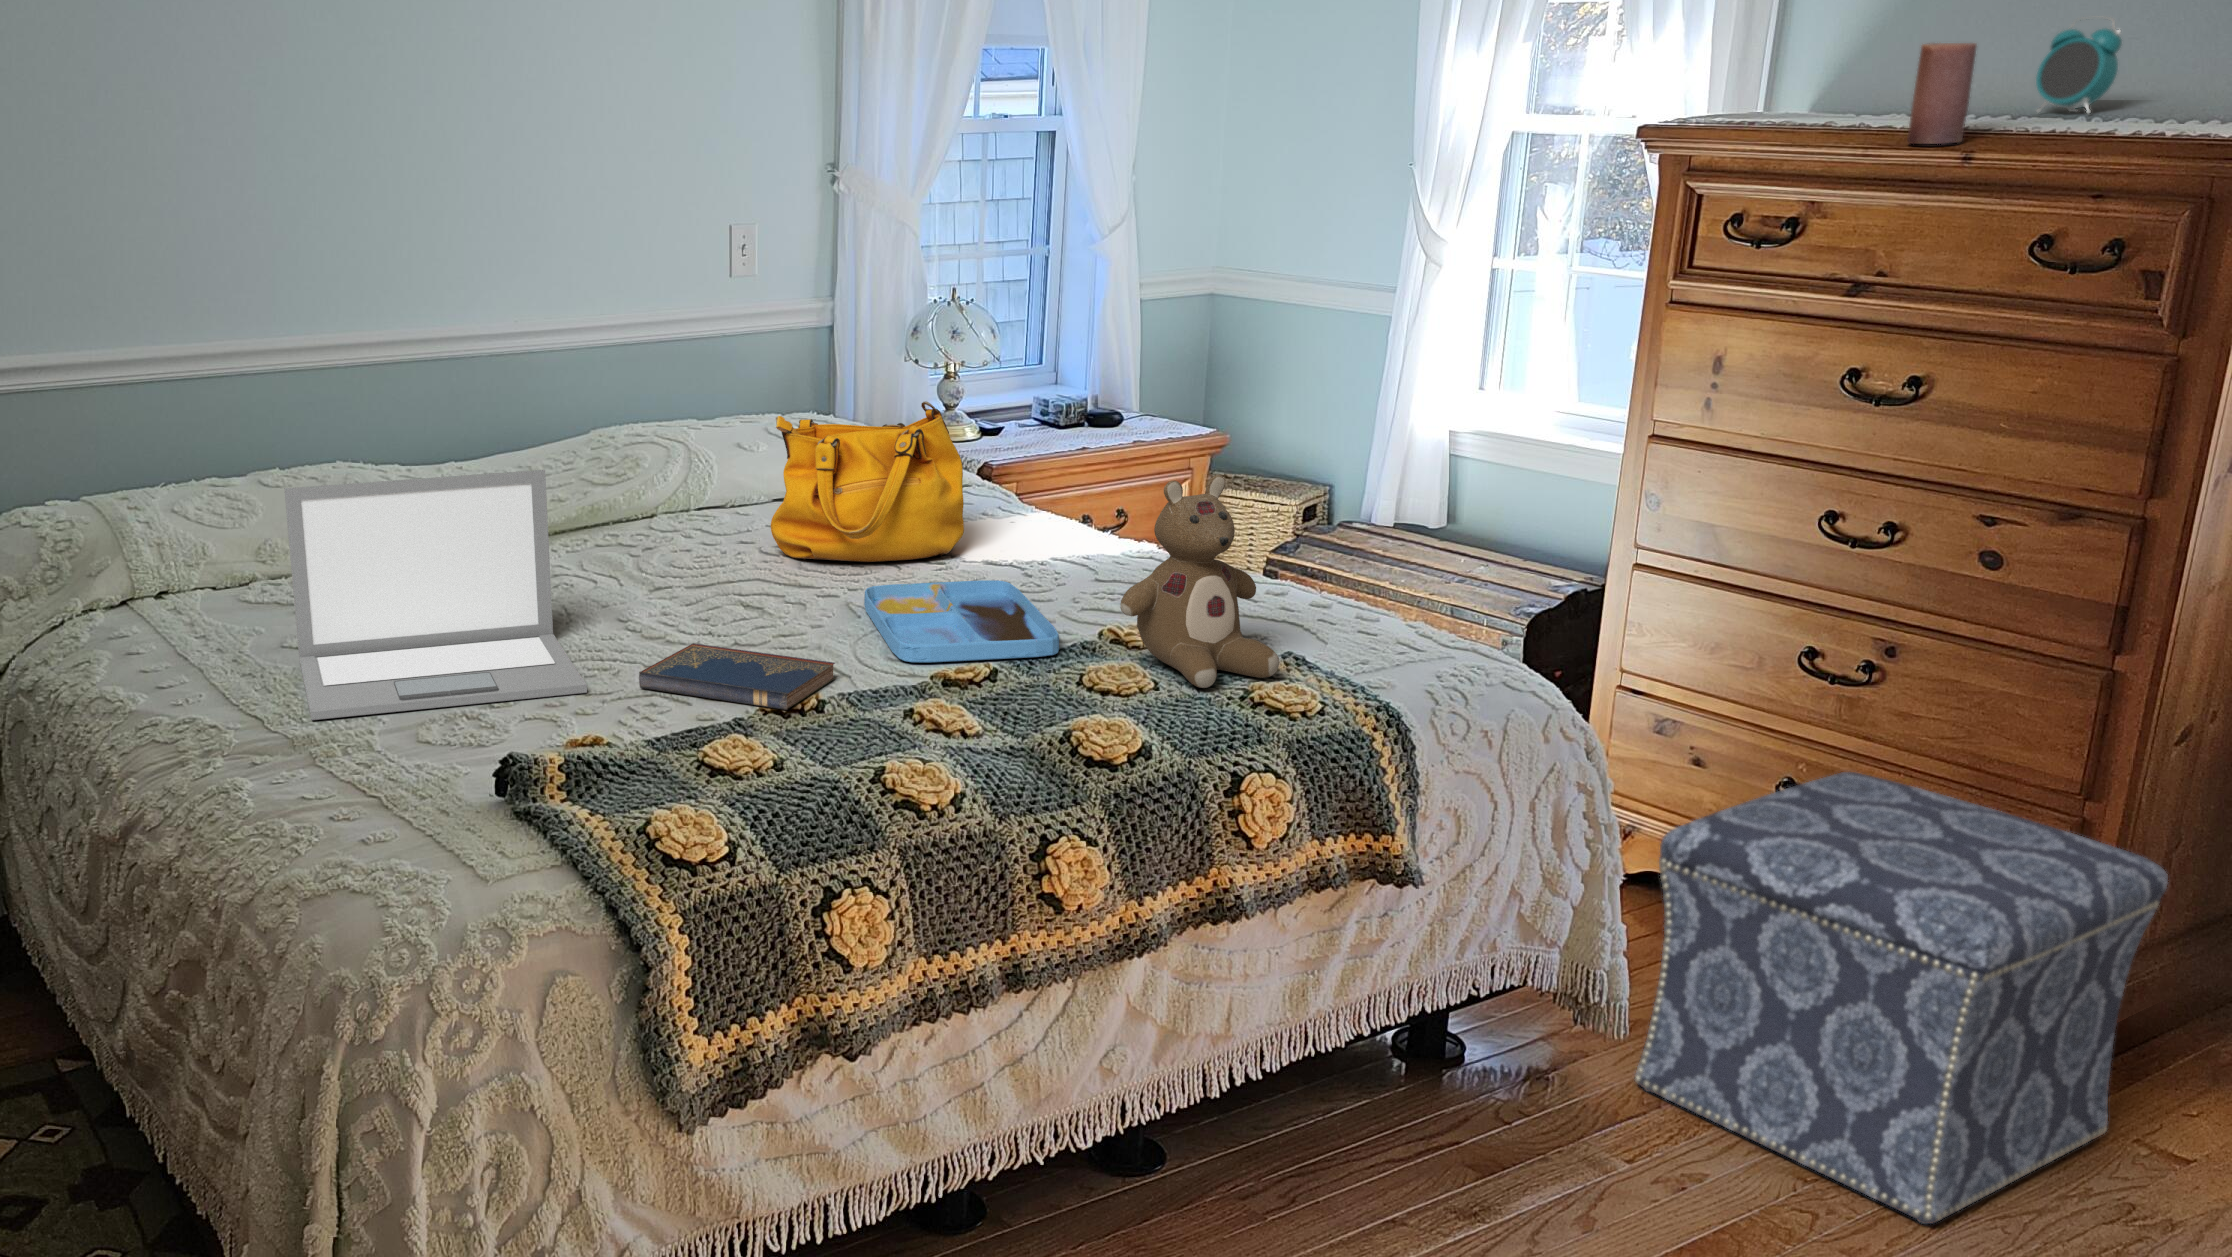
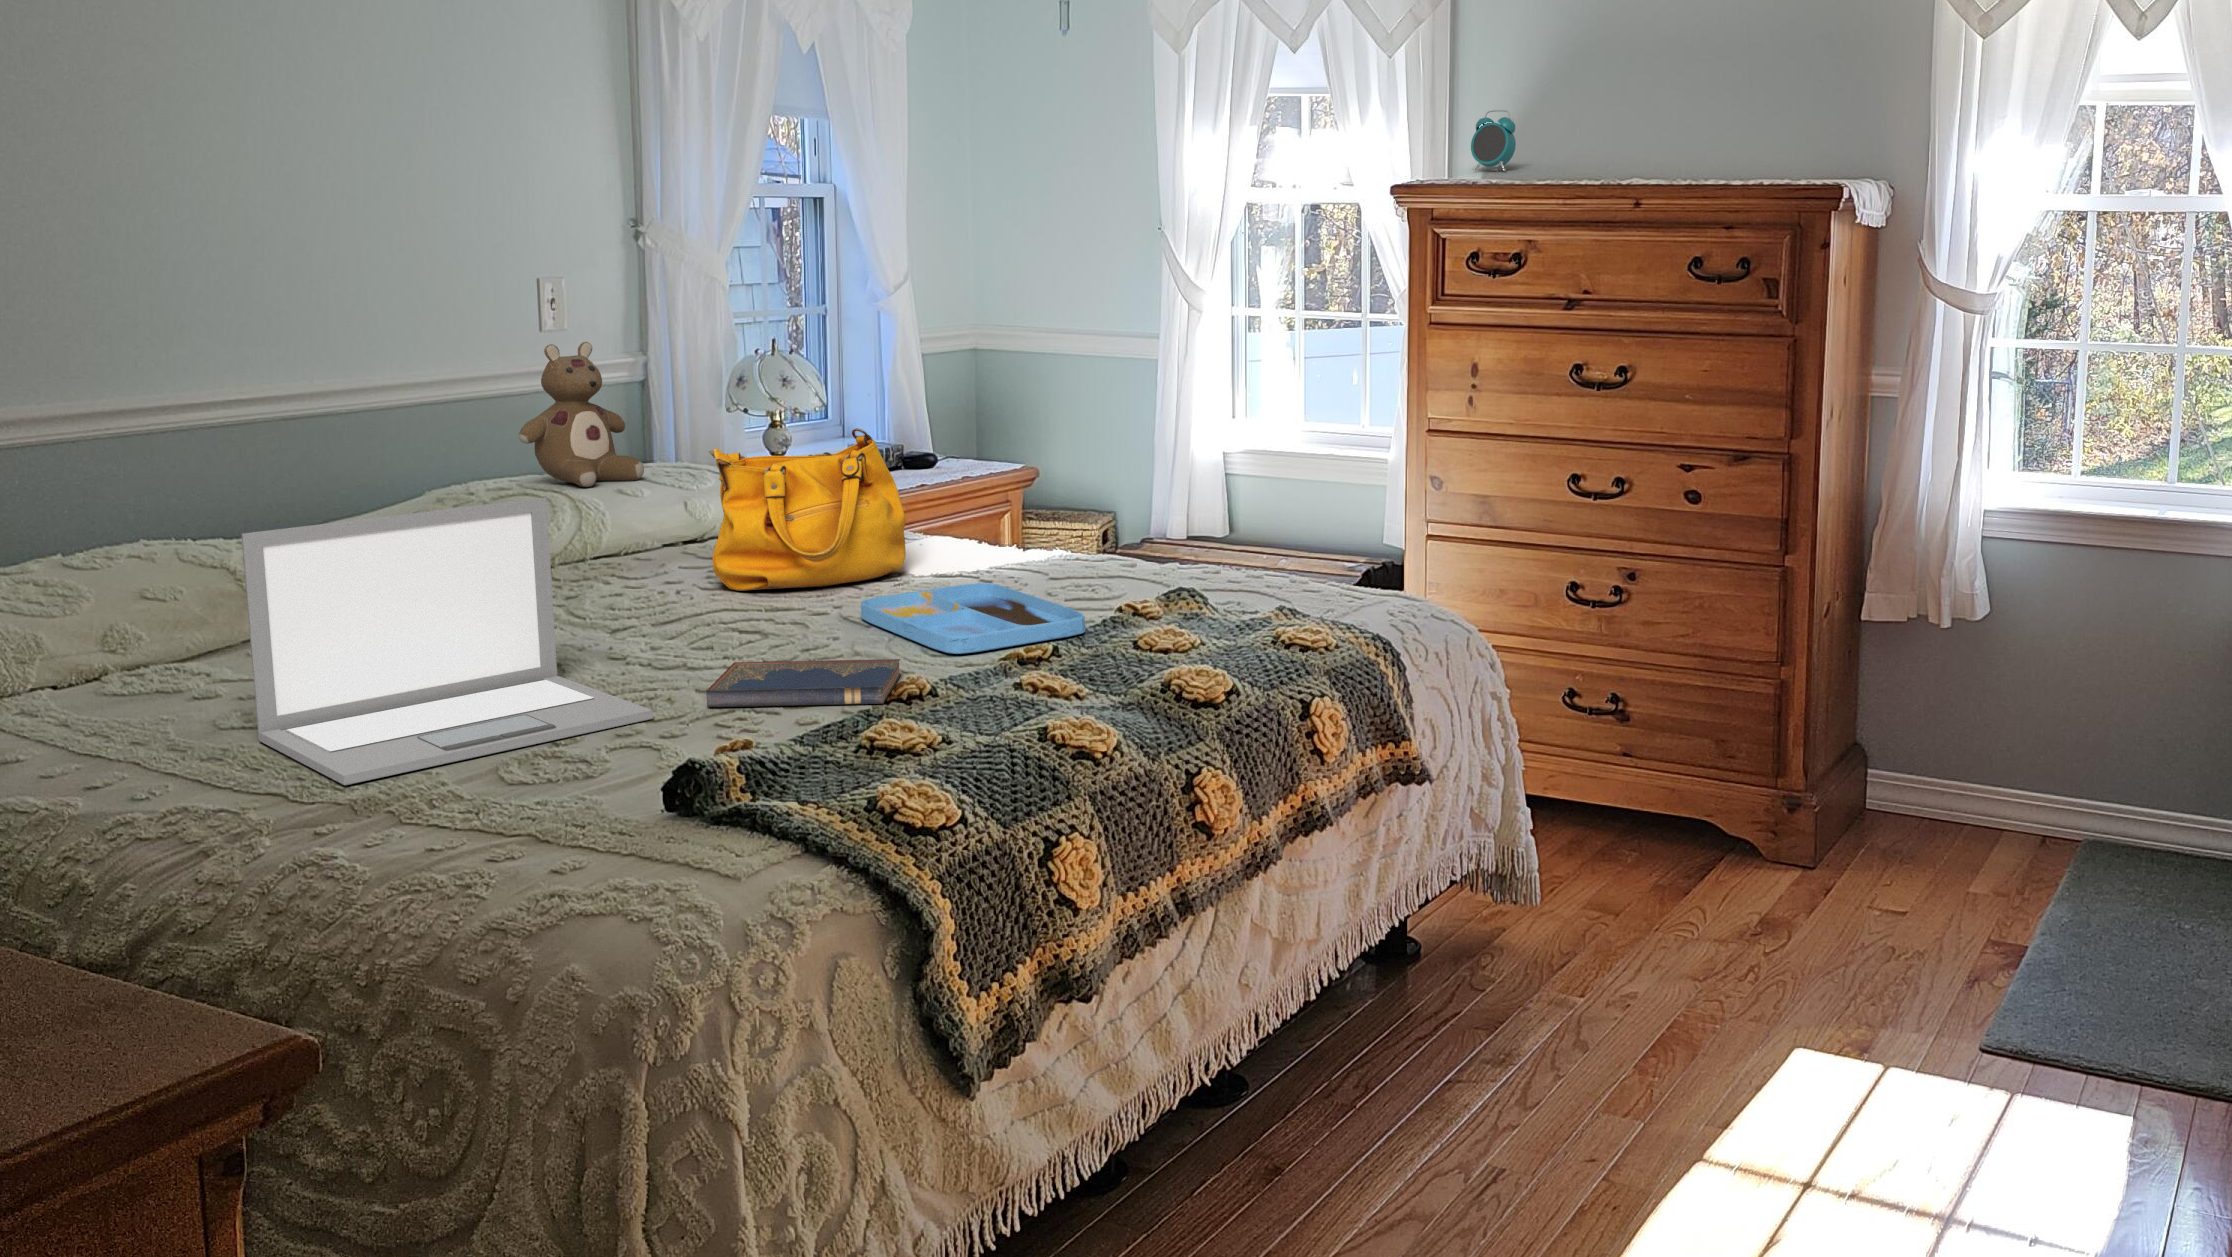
alarm clock: present [2036,18,2122,113] -> present [1471,110,1516,171]
candle: present [1907,43,1977,144] -> none [1602,123,1638,194]
stuffed bear: present [1120,475,1279,688] -> present [519,342,644,487]
ottoman: present [1635,772,2168,1224] -> none [1548,666,1859,986]

